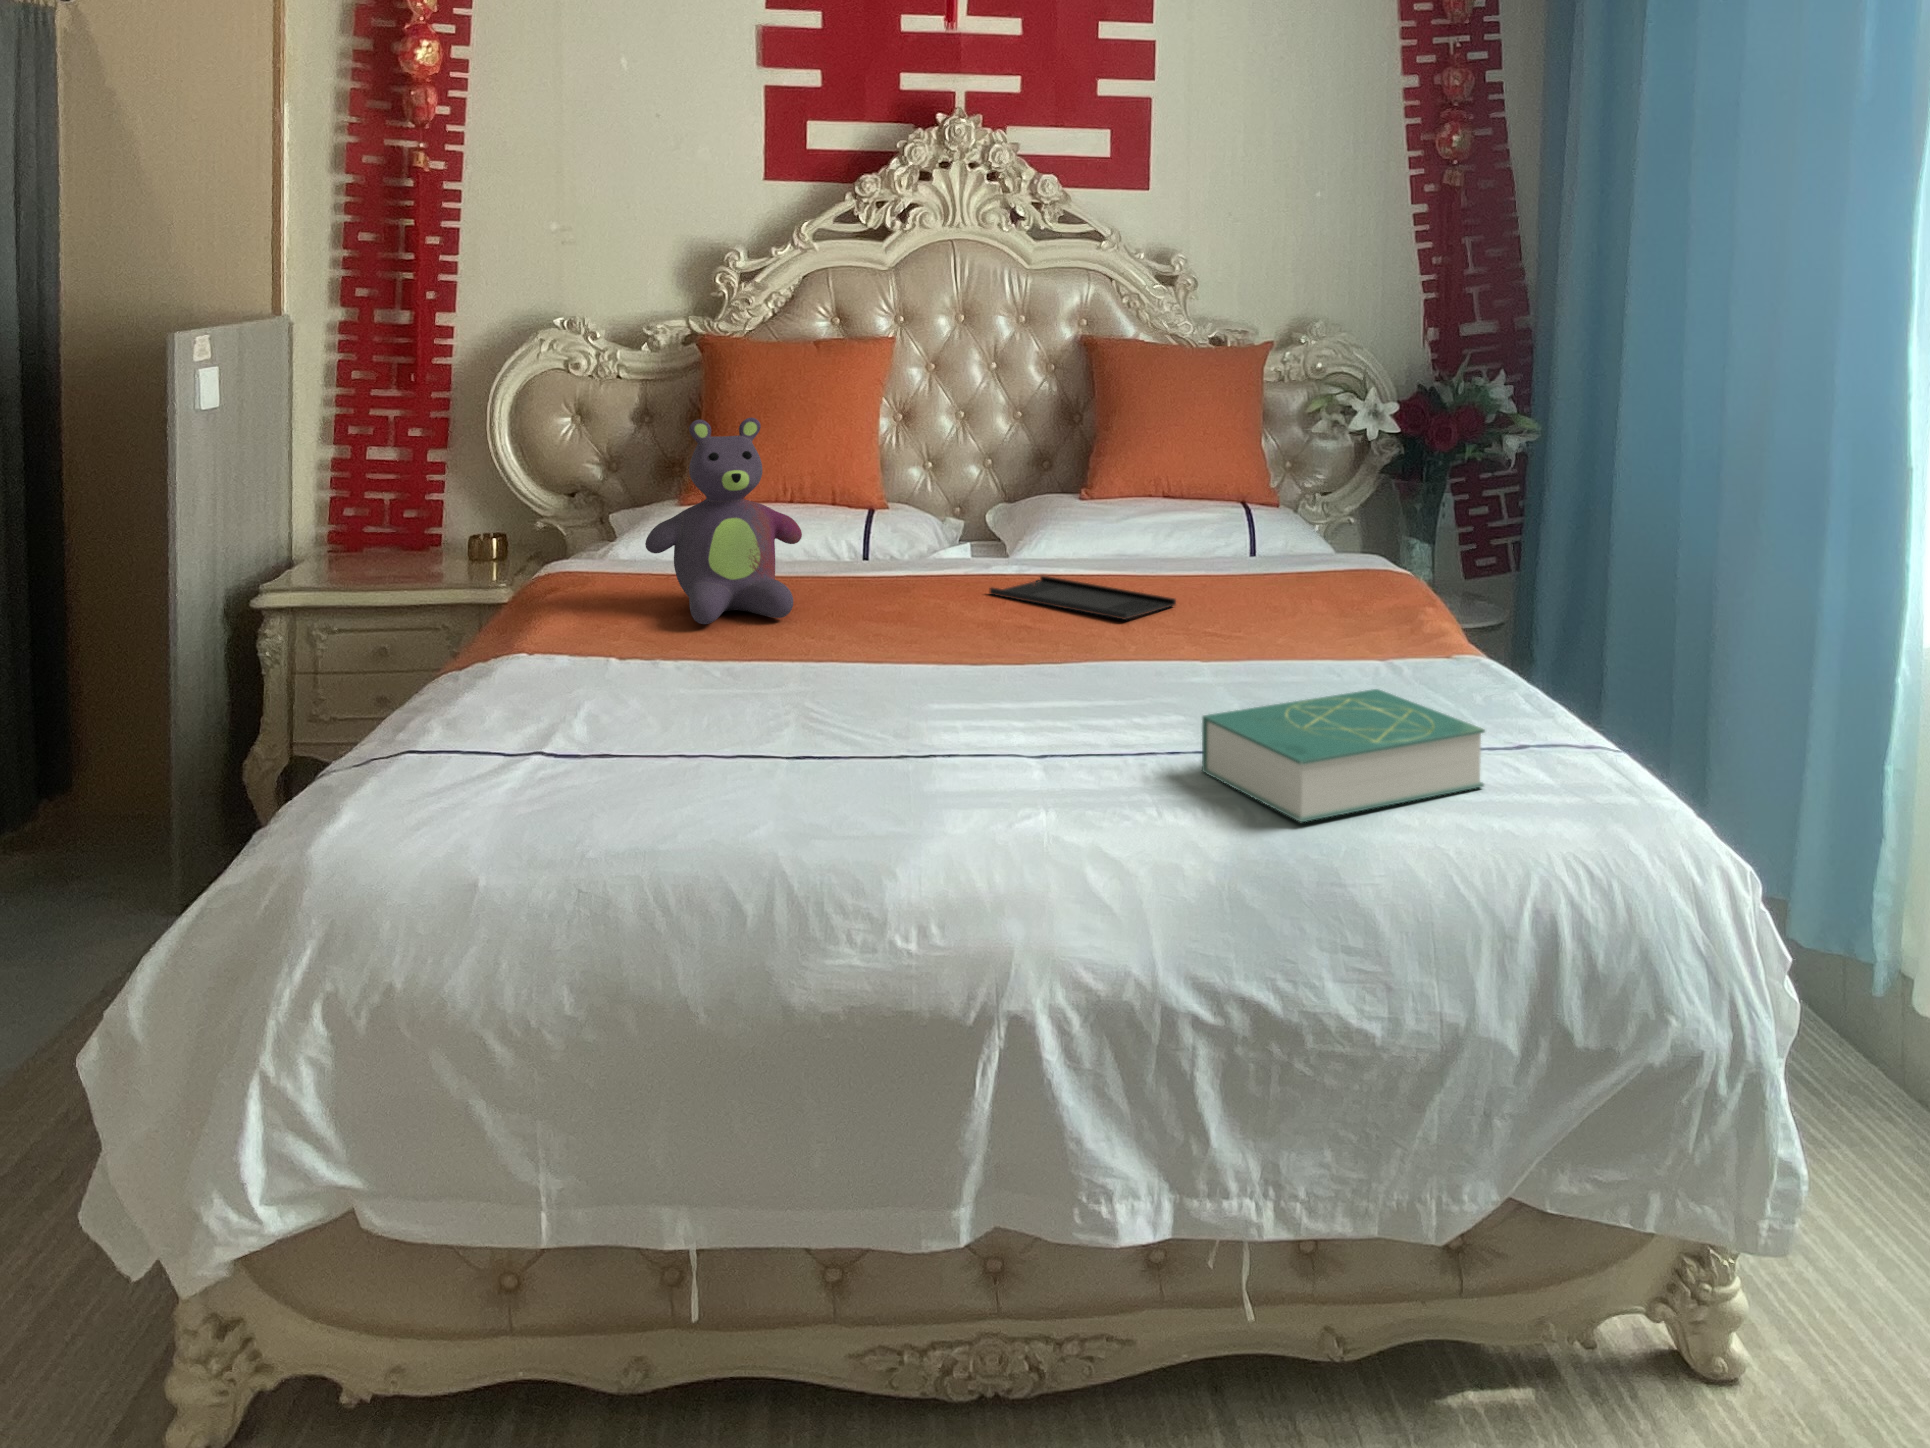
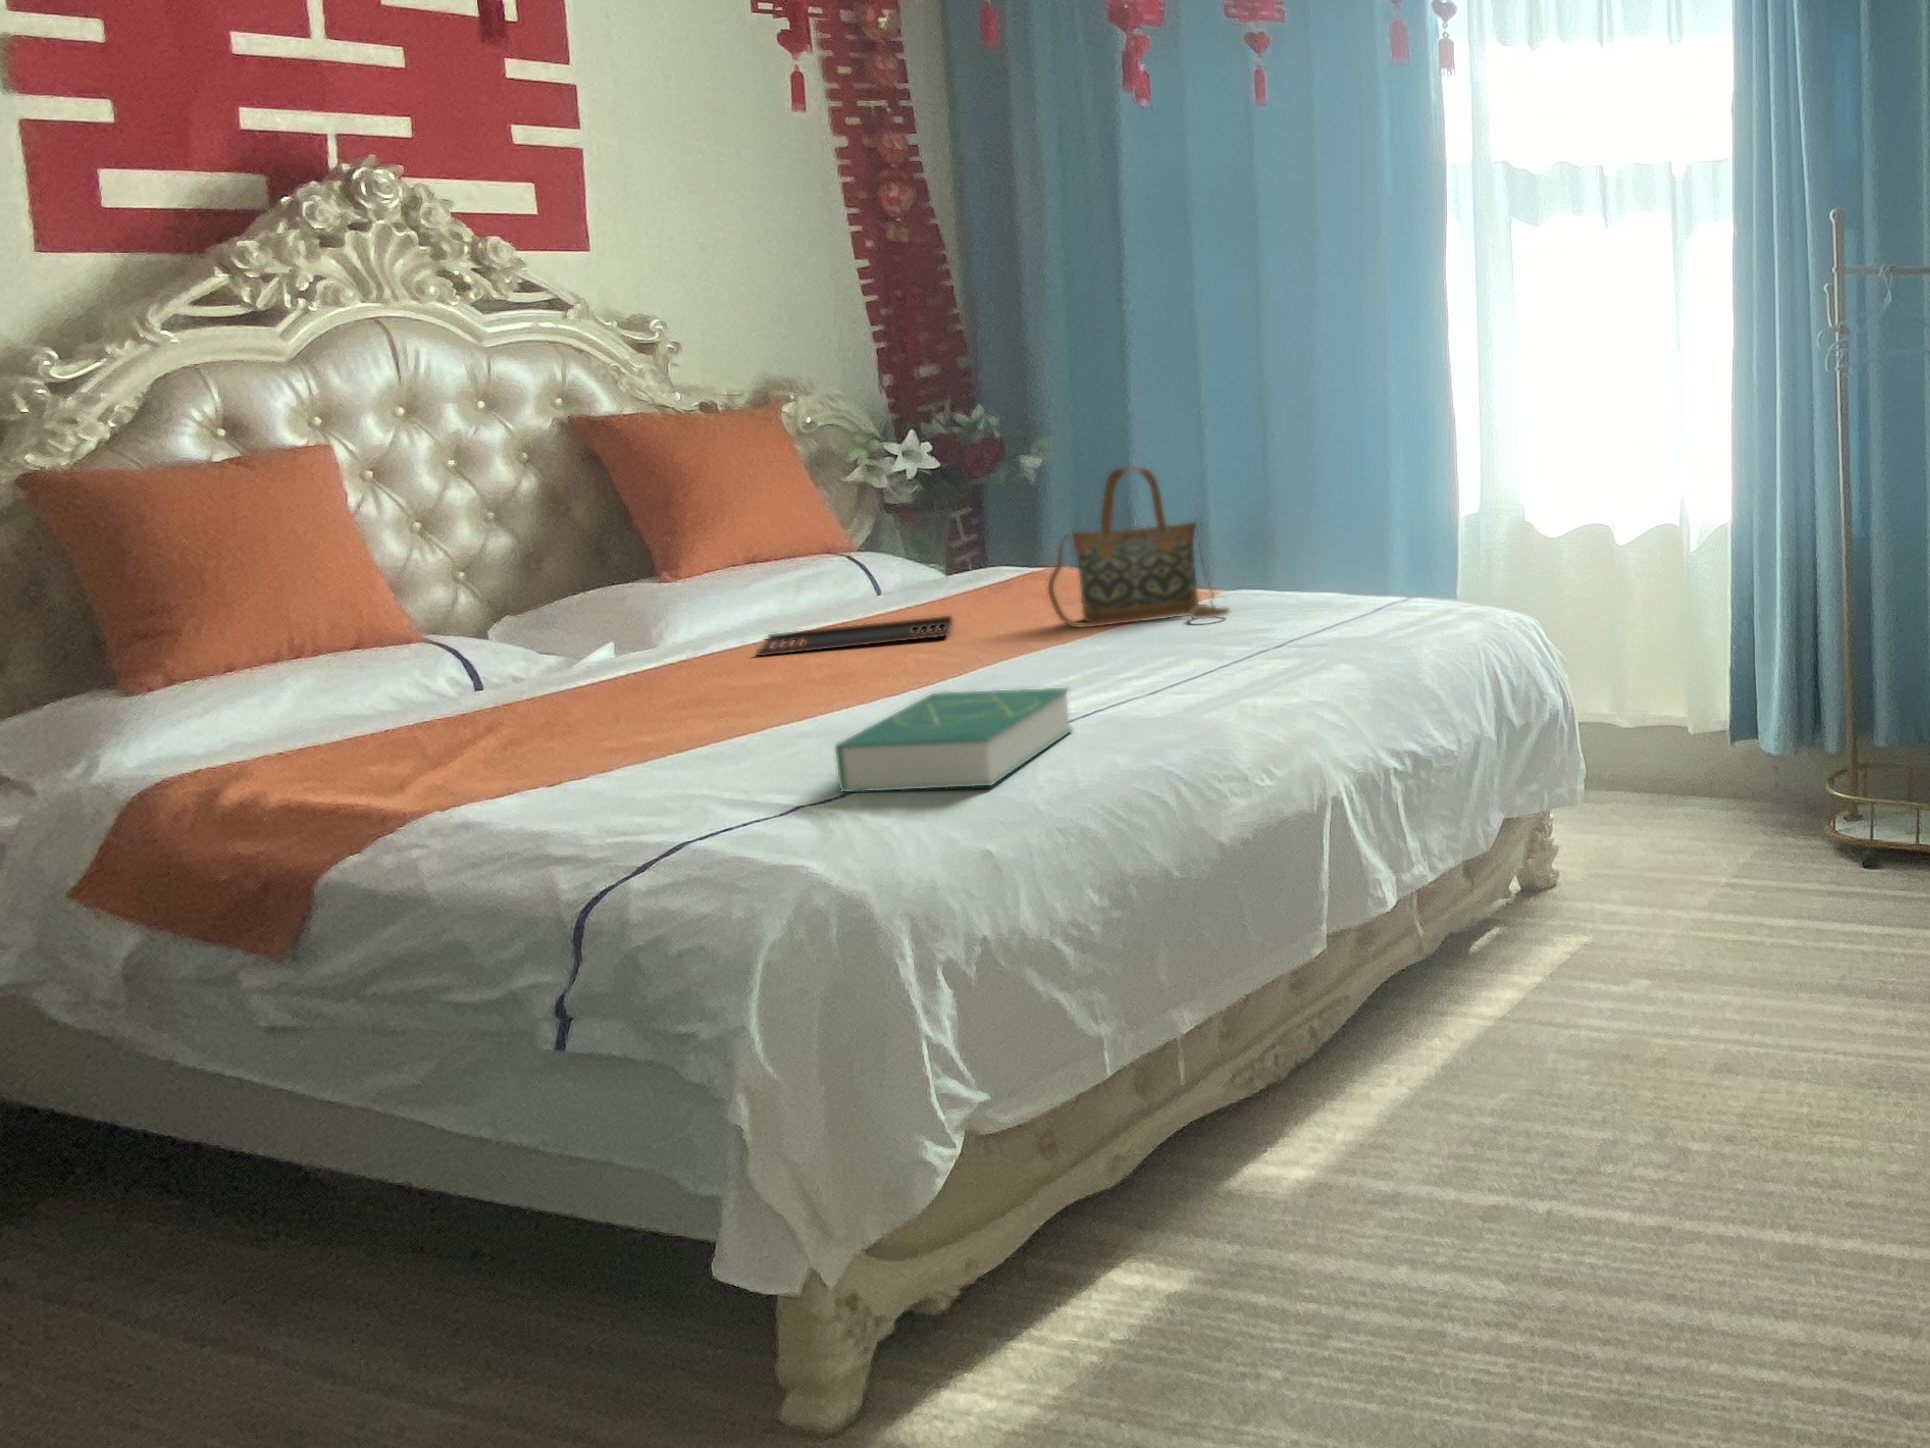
stuffed bear: present [645,418,802,624] -> none [405,525,630,740]
handbag: none [1222,456,1400,681] -> present [1048,467,1229,627]
book: present [1202,689,1485,822] -> present [835,688,1072,792]

